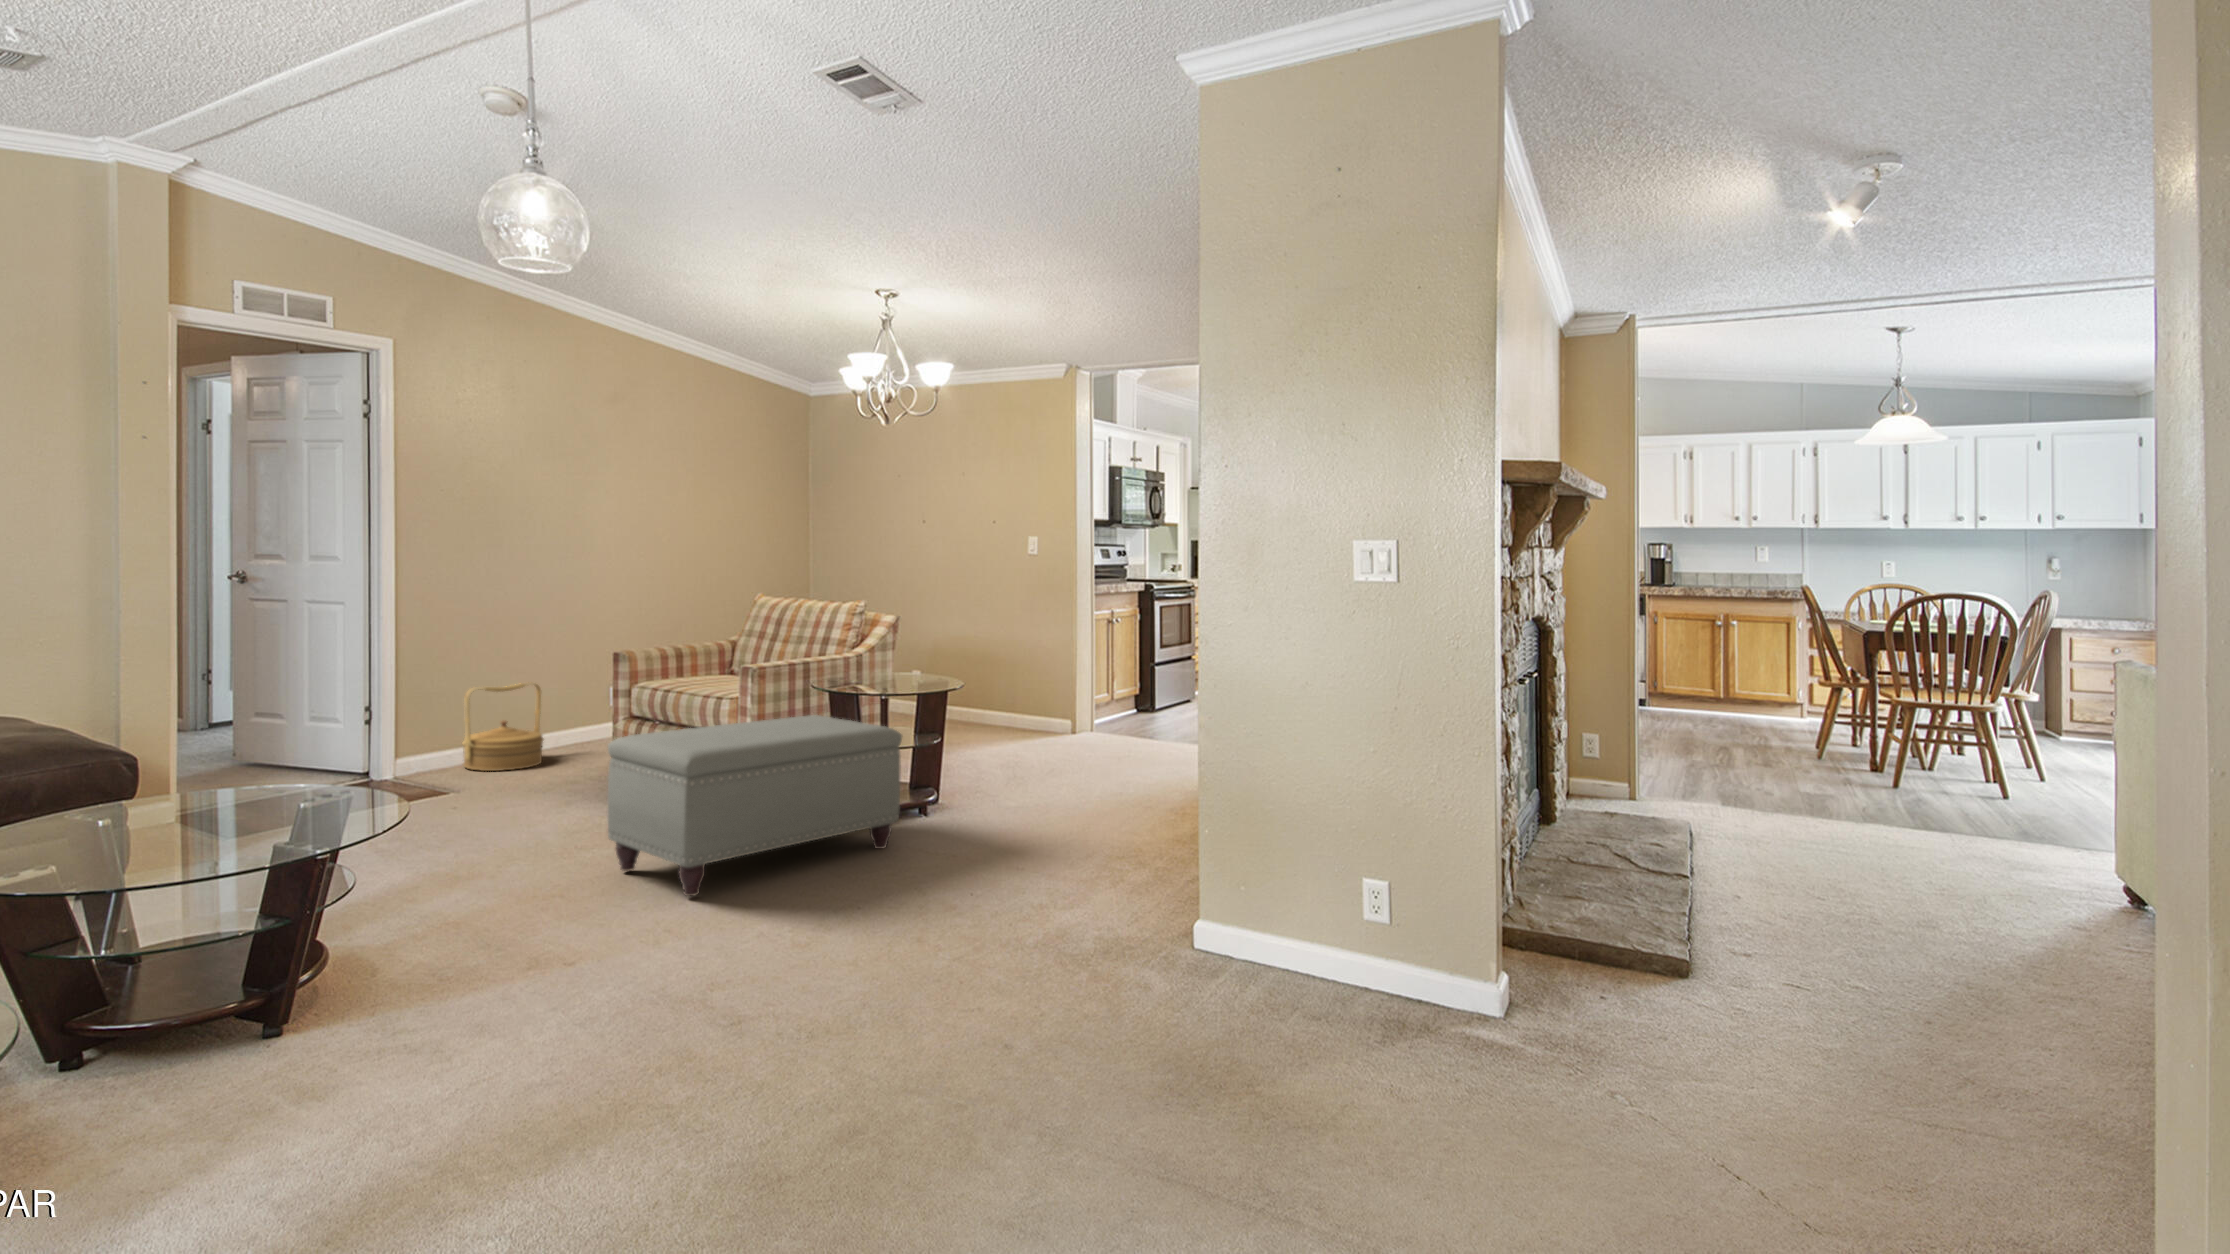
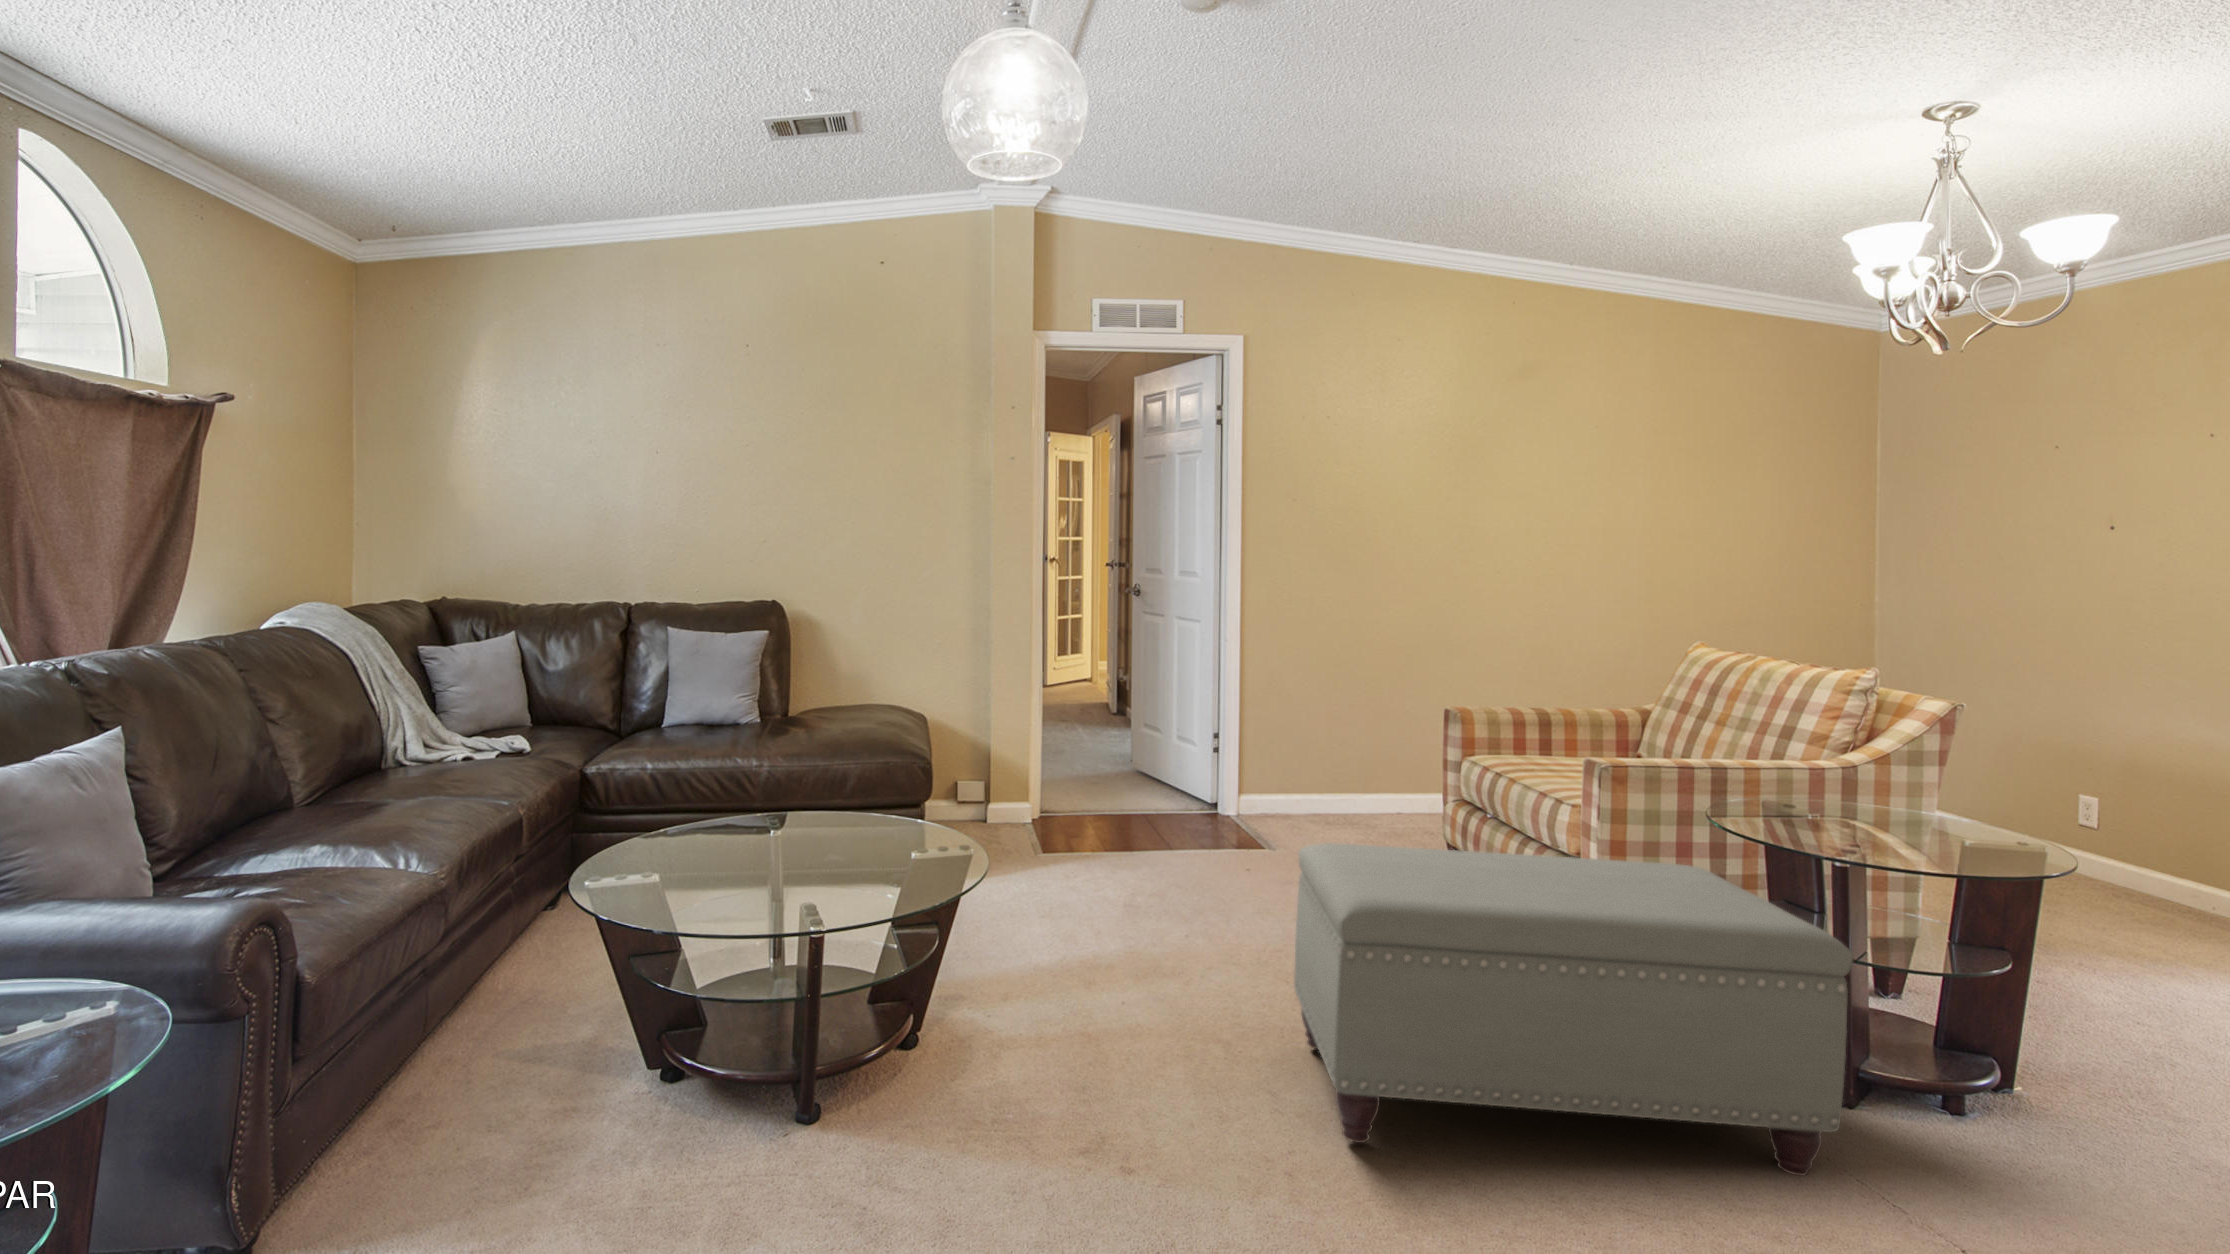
woven basket: present [463,682,544,771] -> none [1300,733,1397,840]

